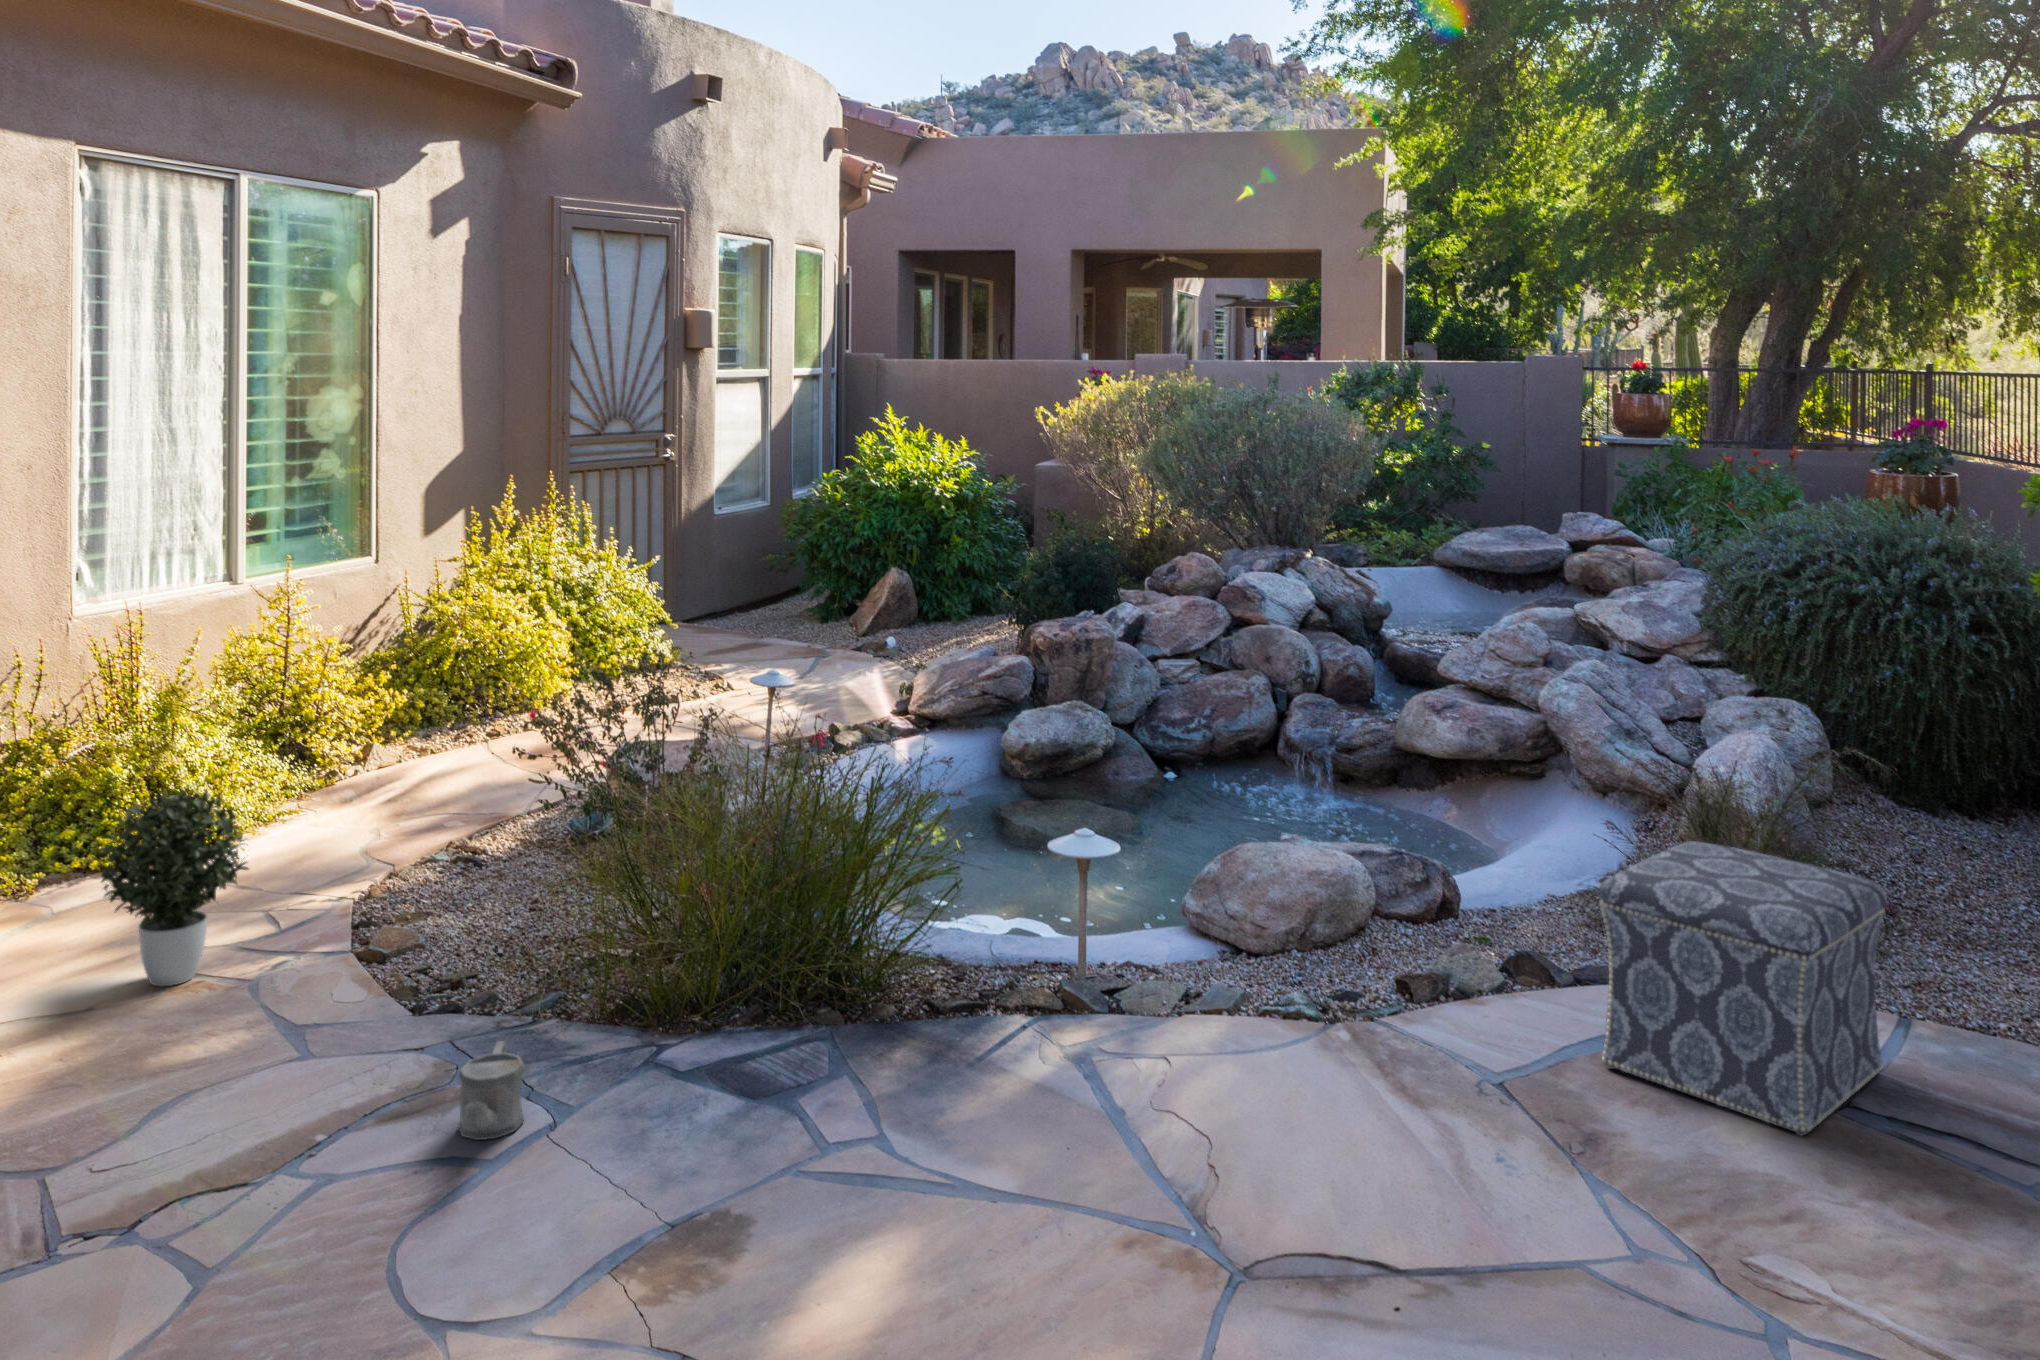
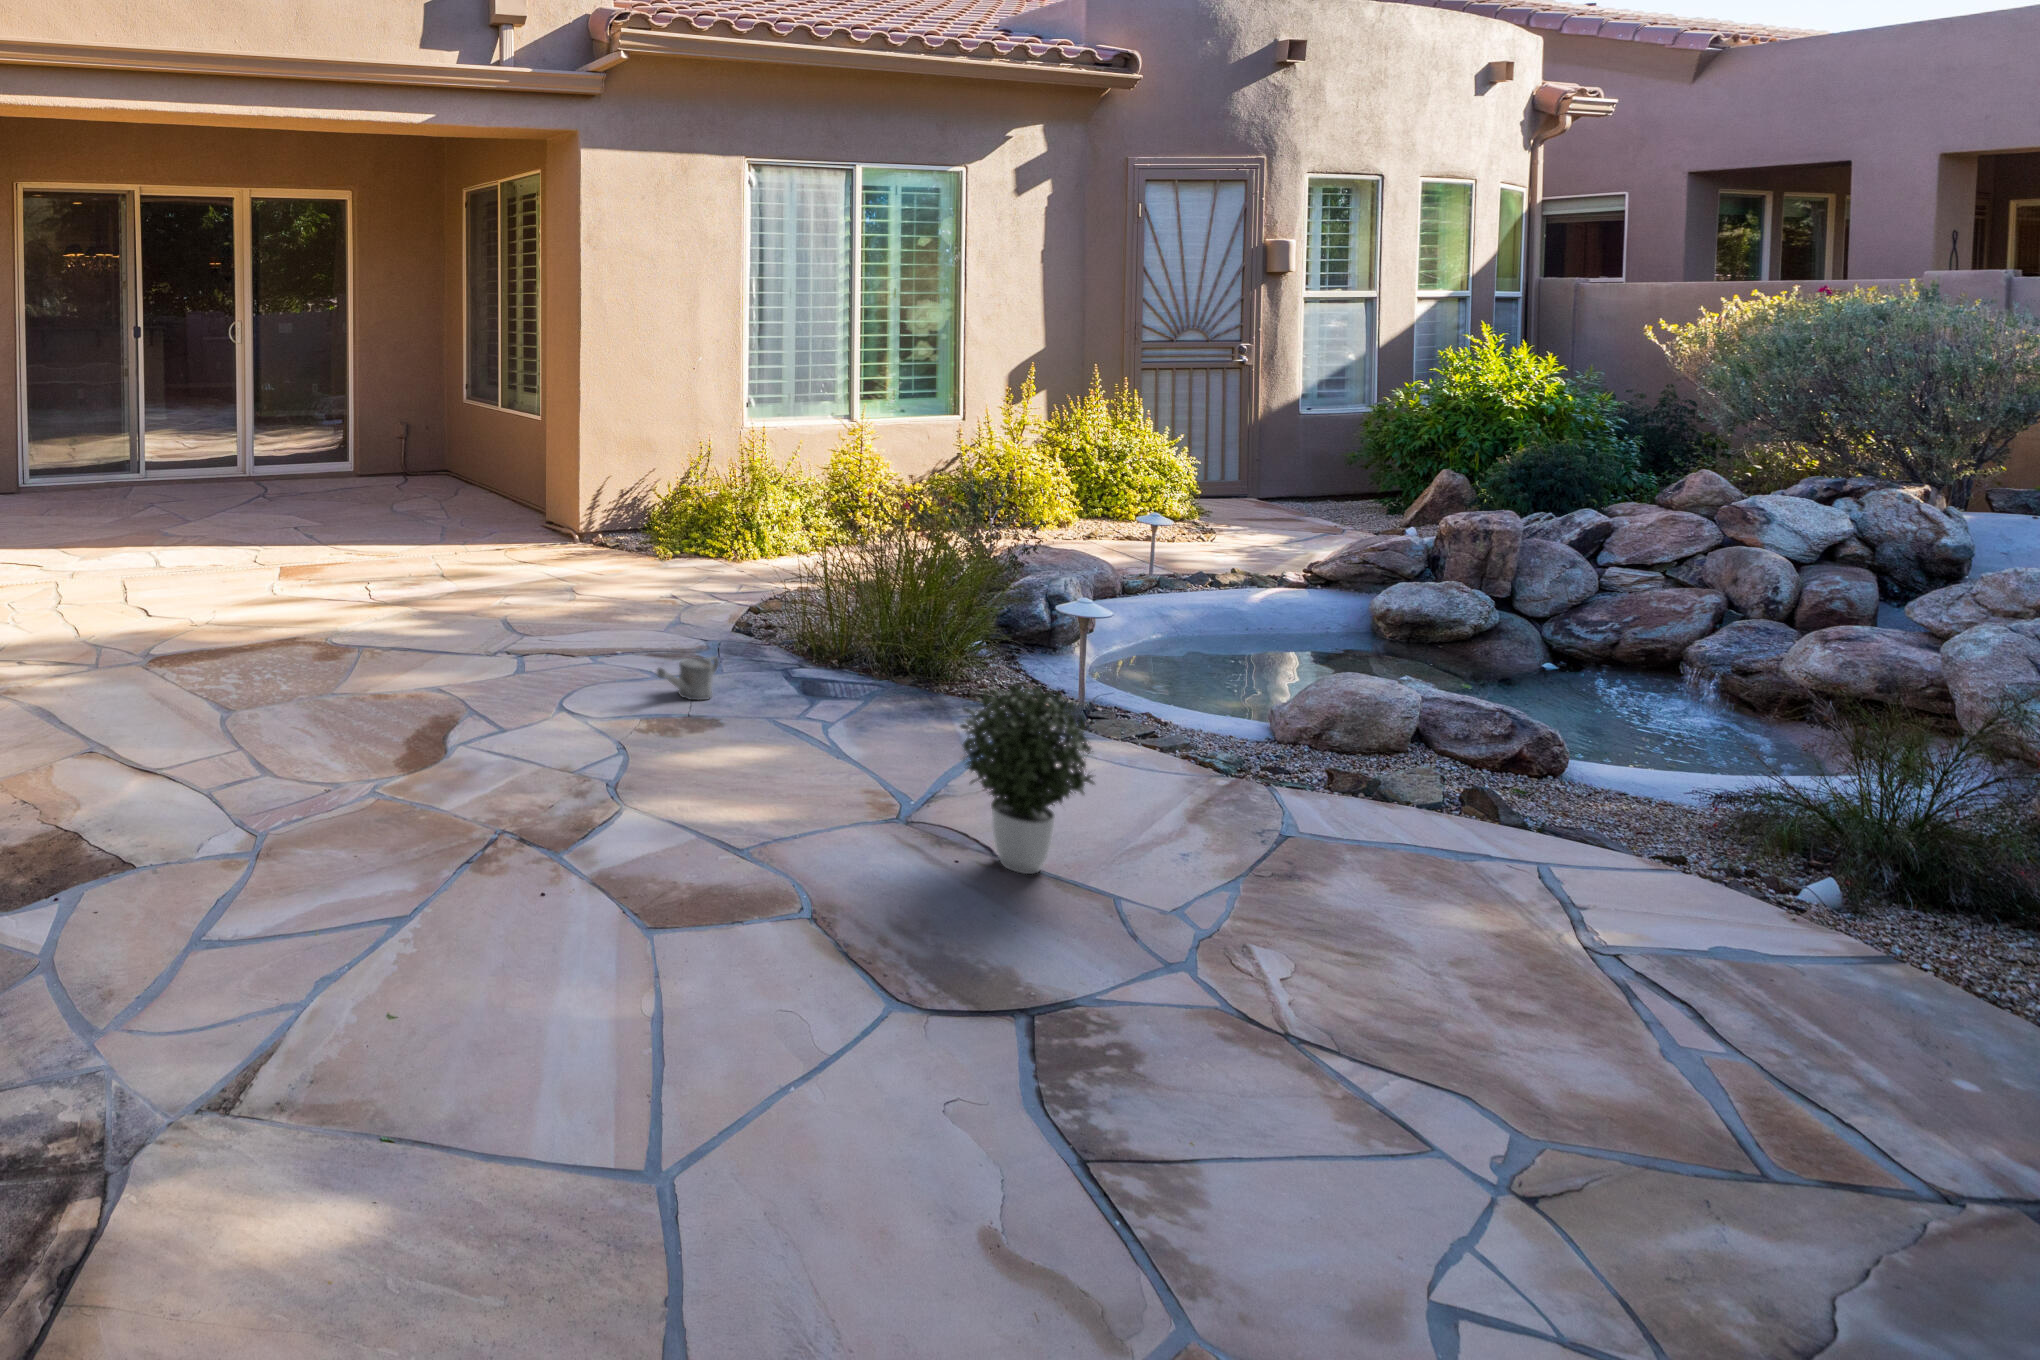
potted plant: present [97,791,249,986] -> present [960,684,1095,874]
ottoman: present [1599,841,1887,1136] -> none [1519,809,1984,1182]

